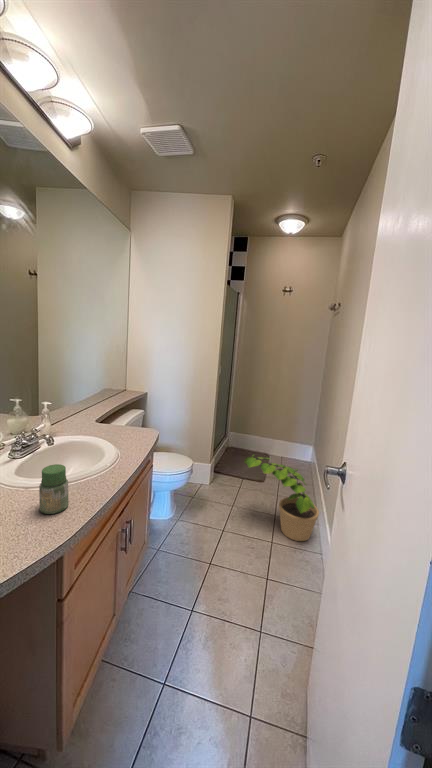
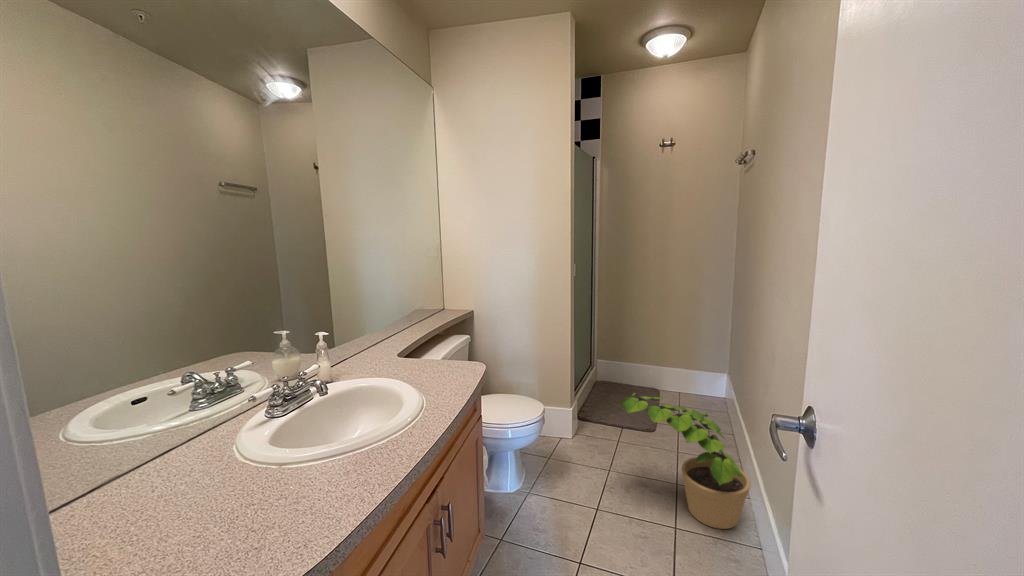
jar: present [39,464,68,514] -> none [293,428,340,507]

